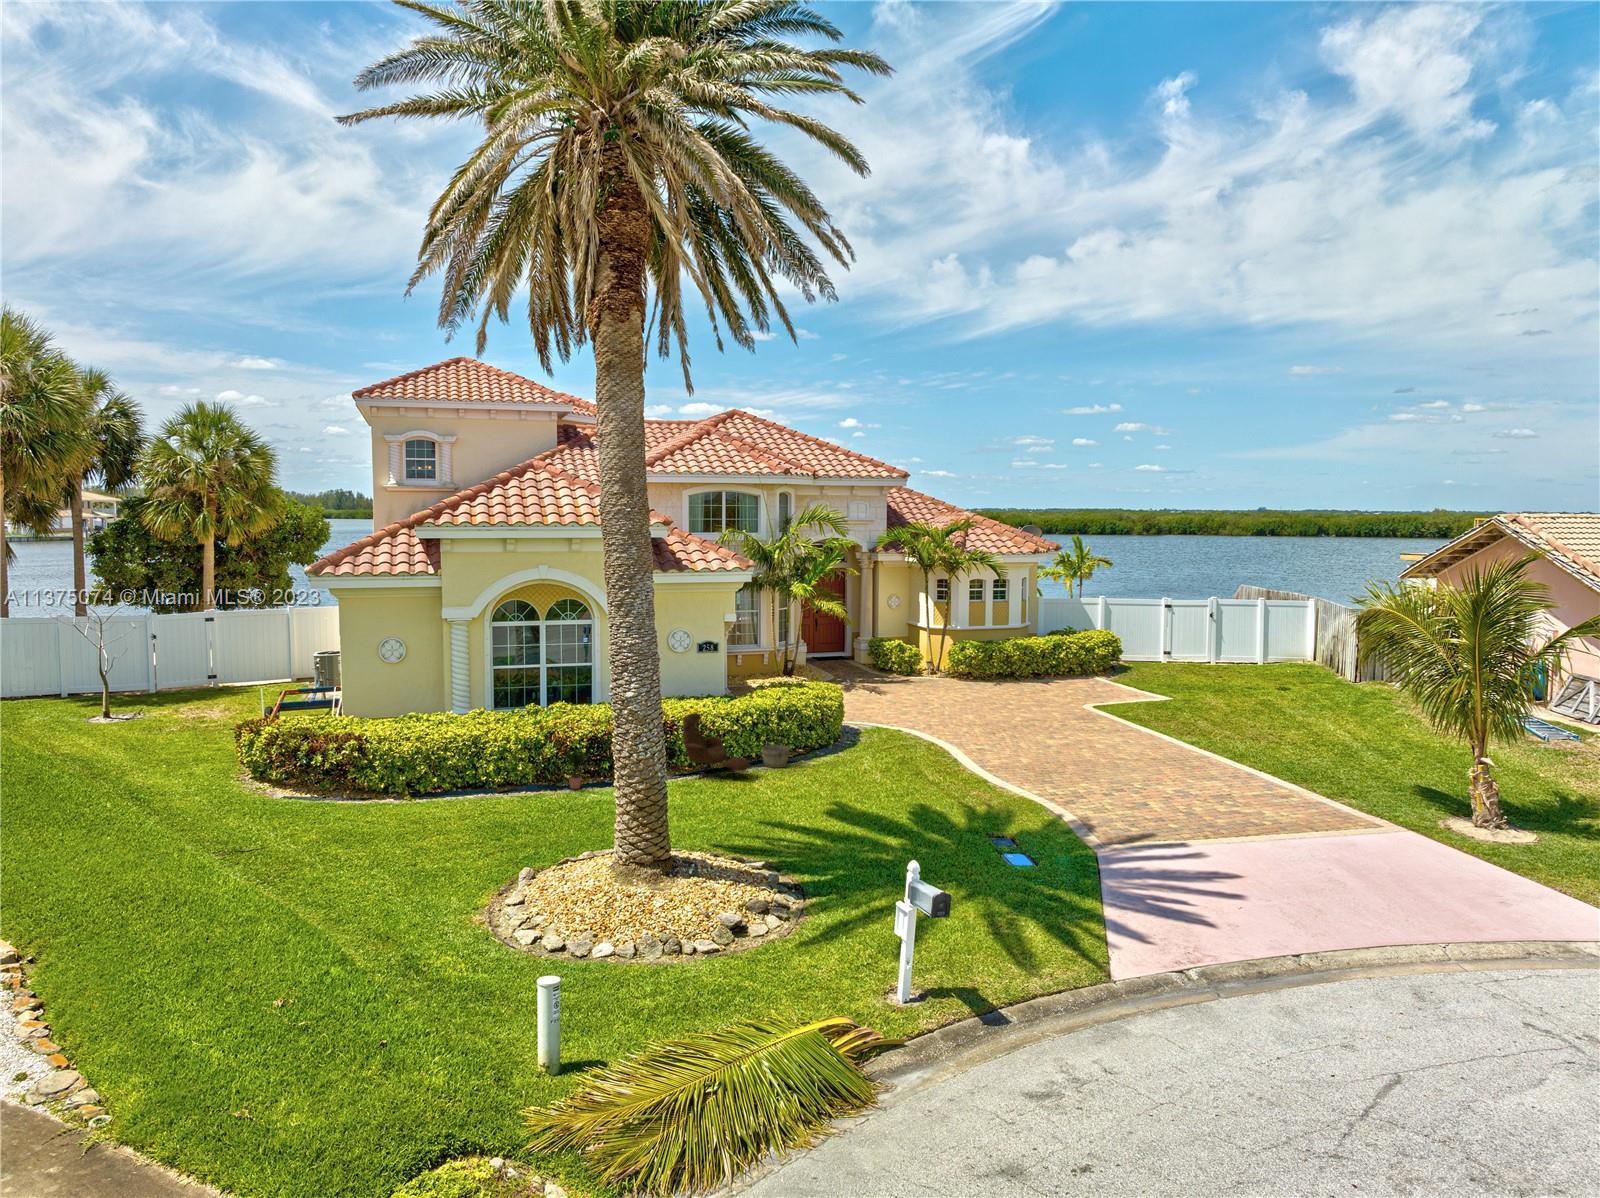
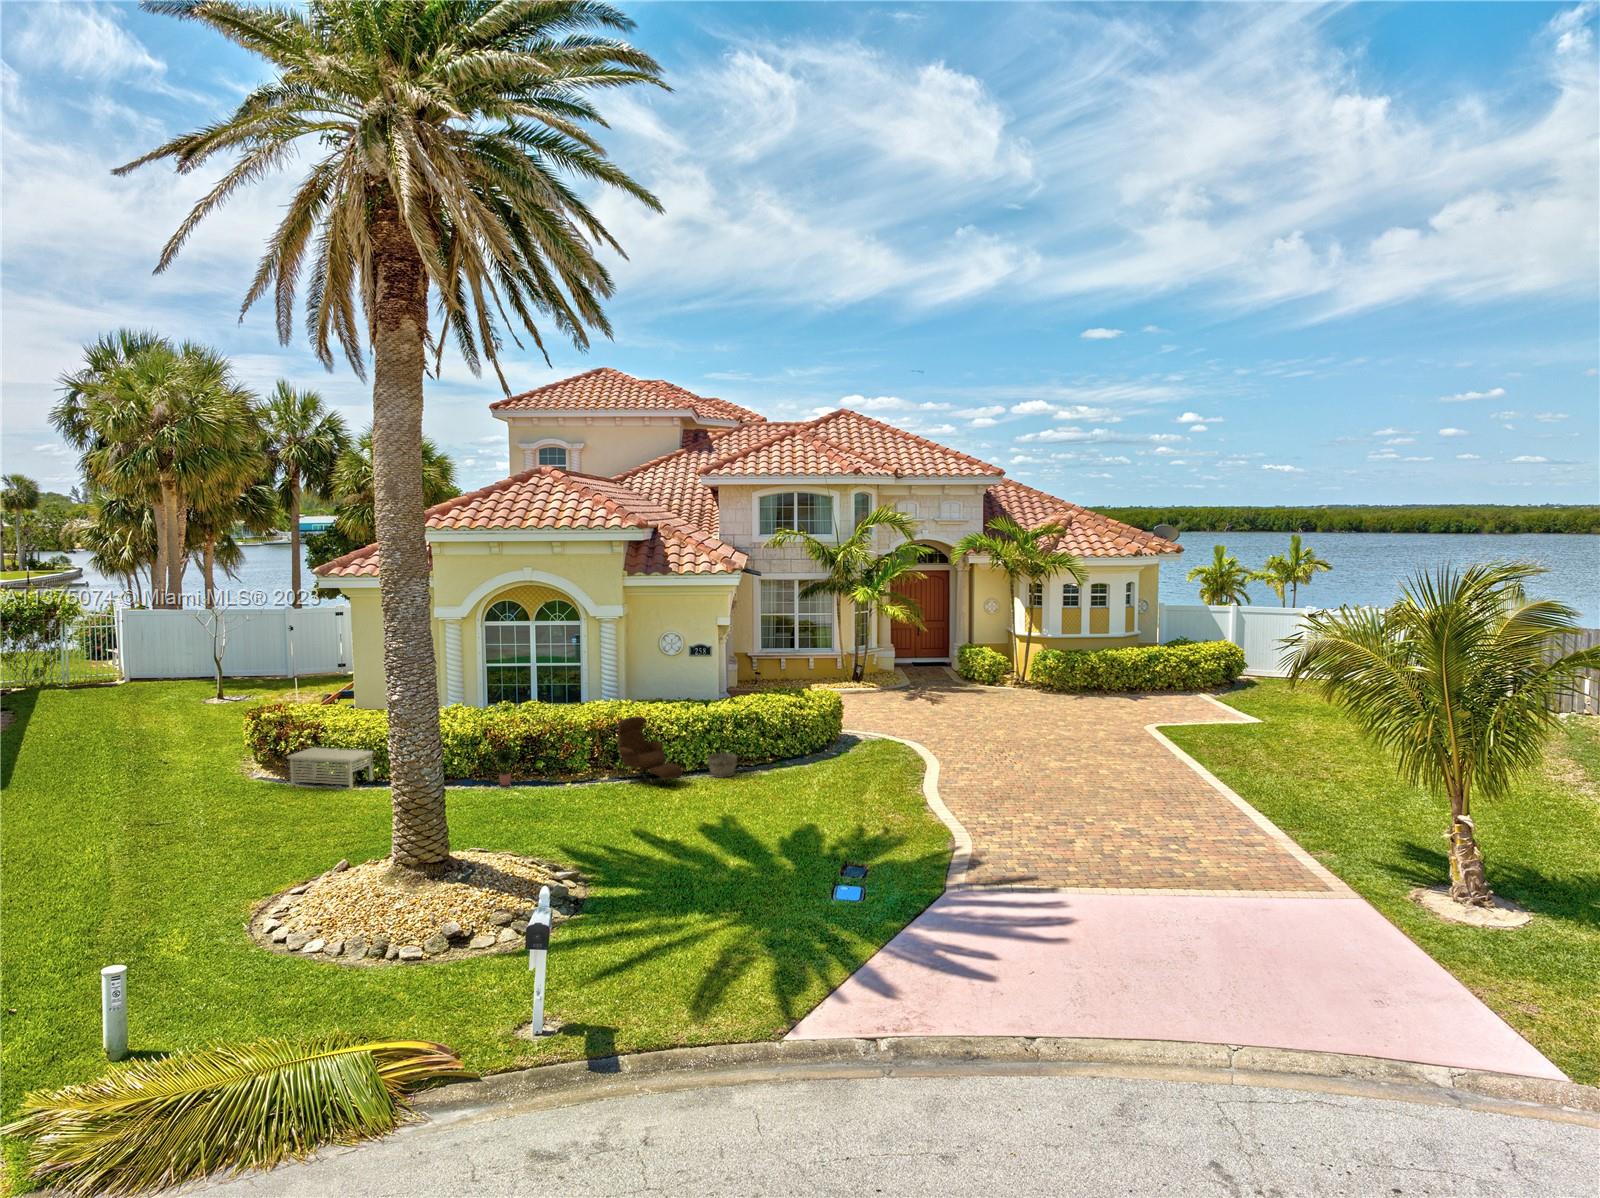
storage bench: none [333,762,425,806] -> present [287,747,373,789]

